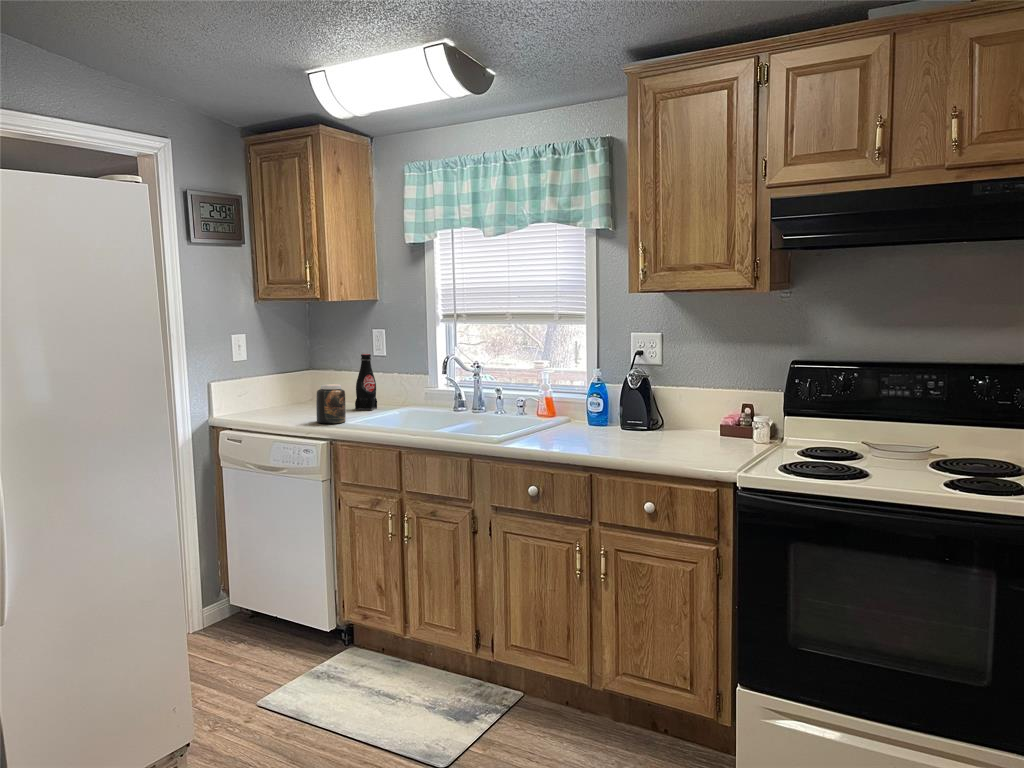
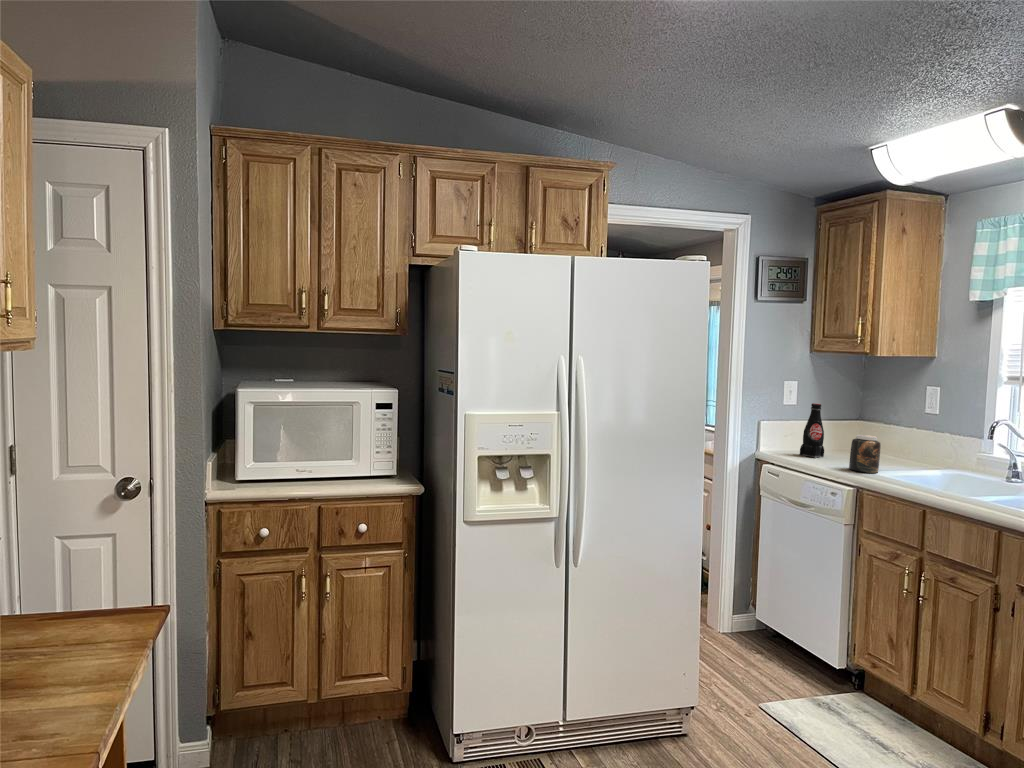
bottle: present [355,354,377,410] -> present [800,403,824,458]

